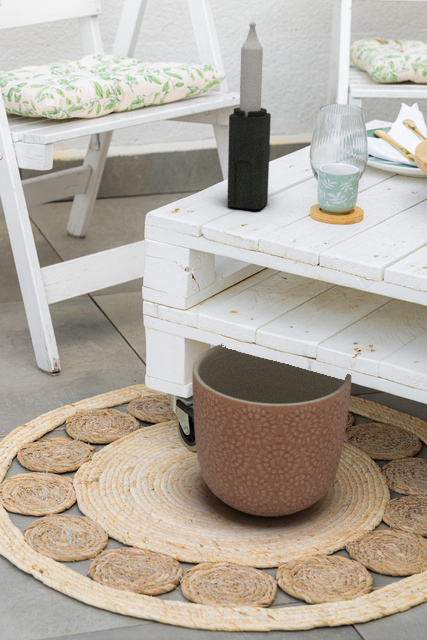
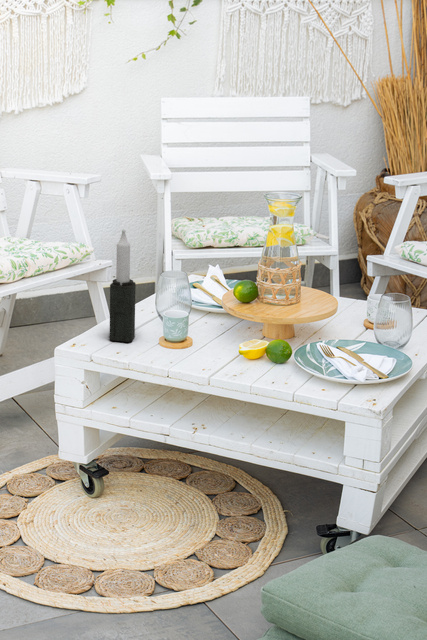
planter: present [192,344,351,517] -> none [94,422,193,538]

